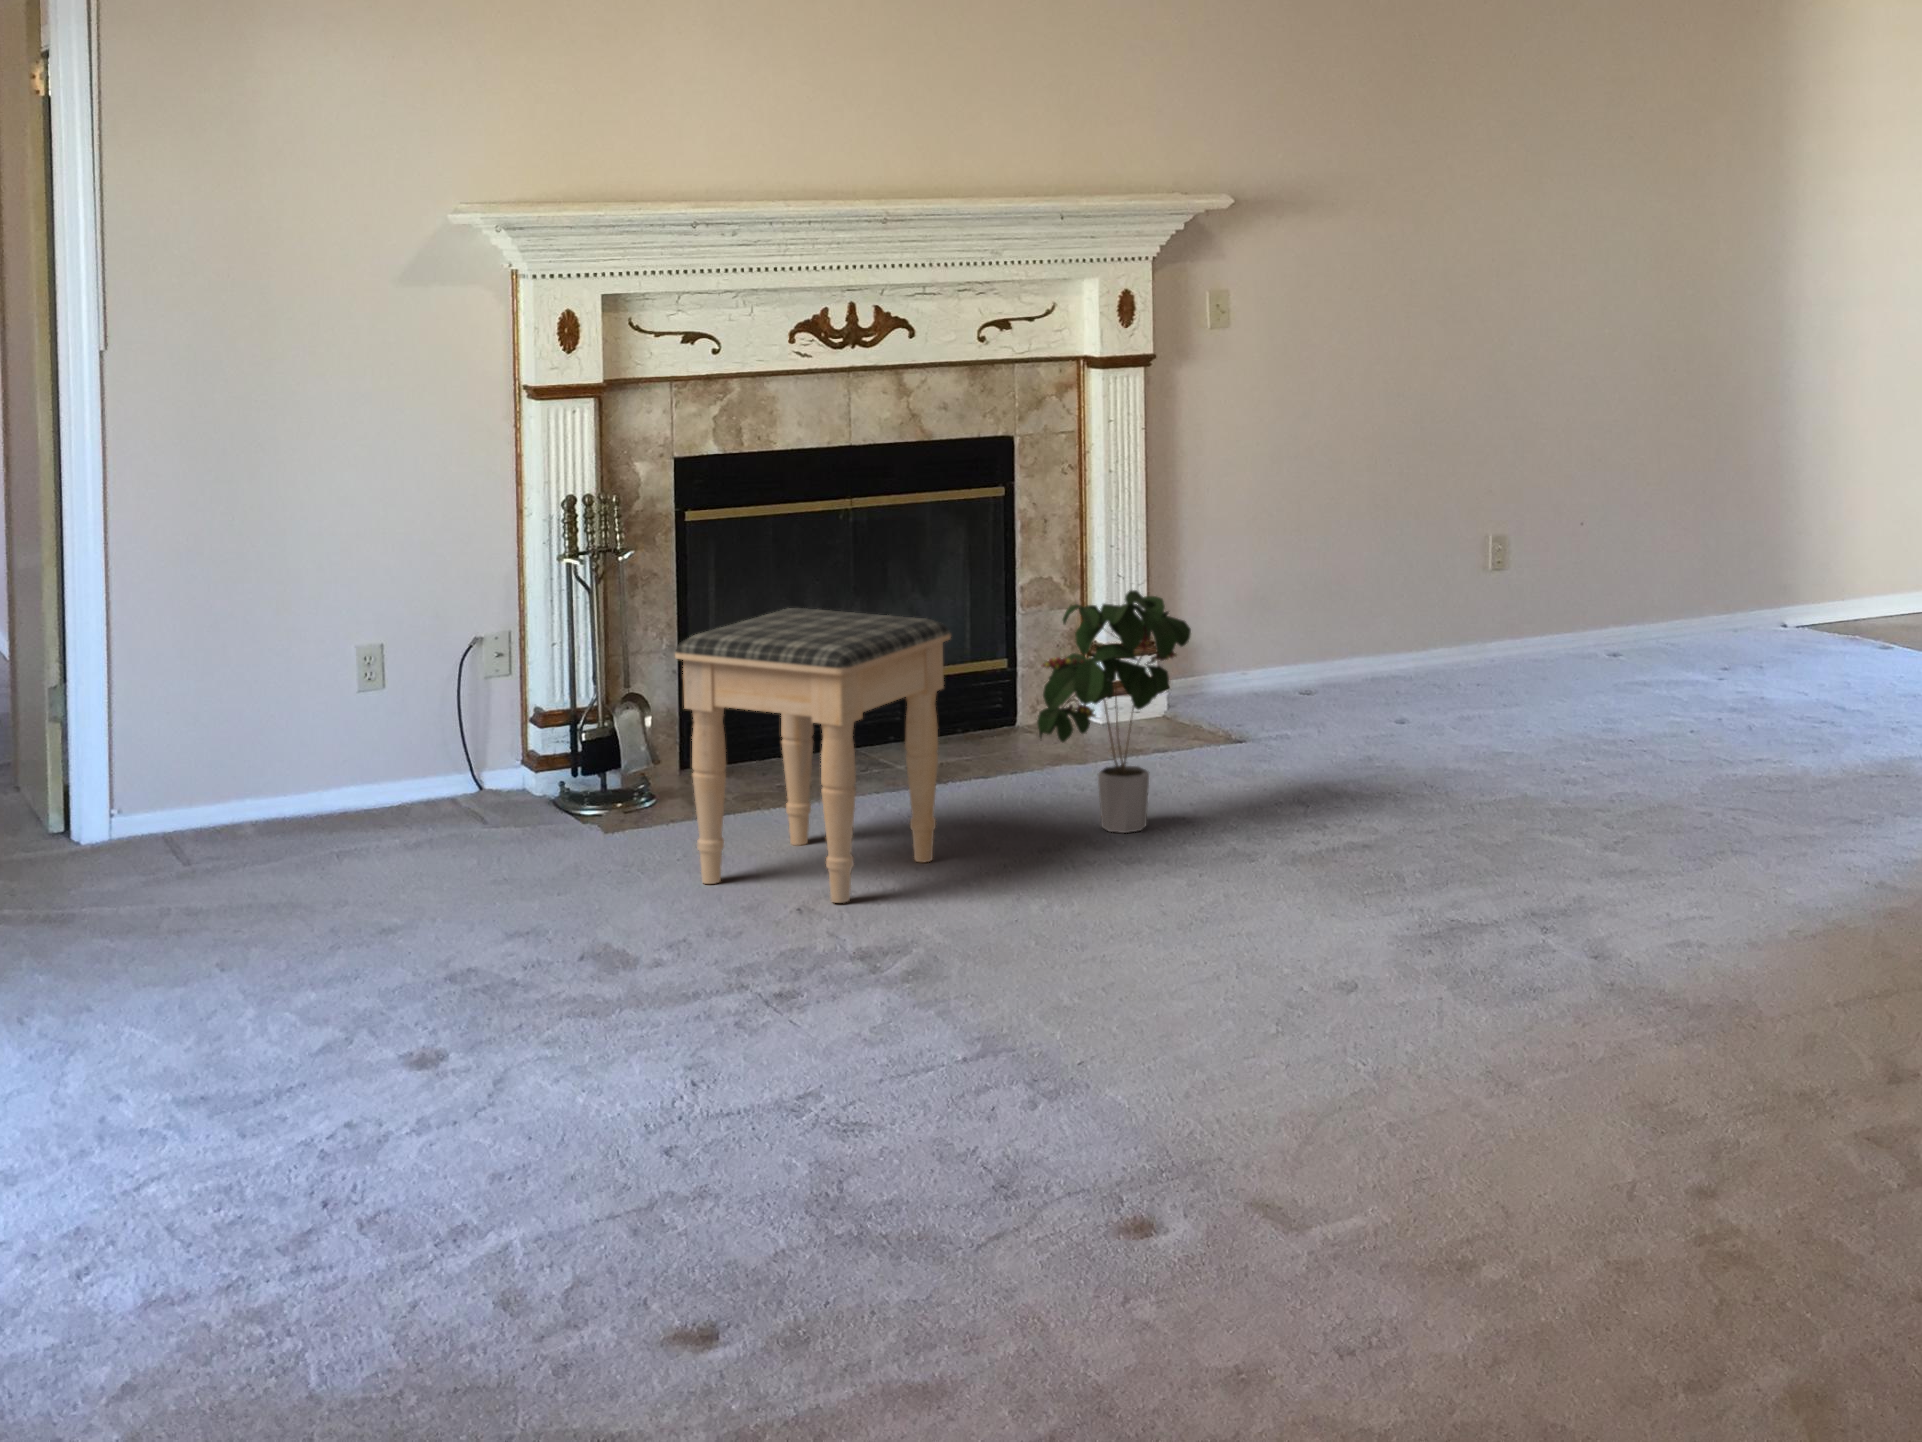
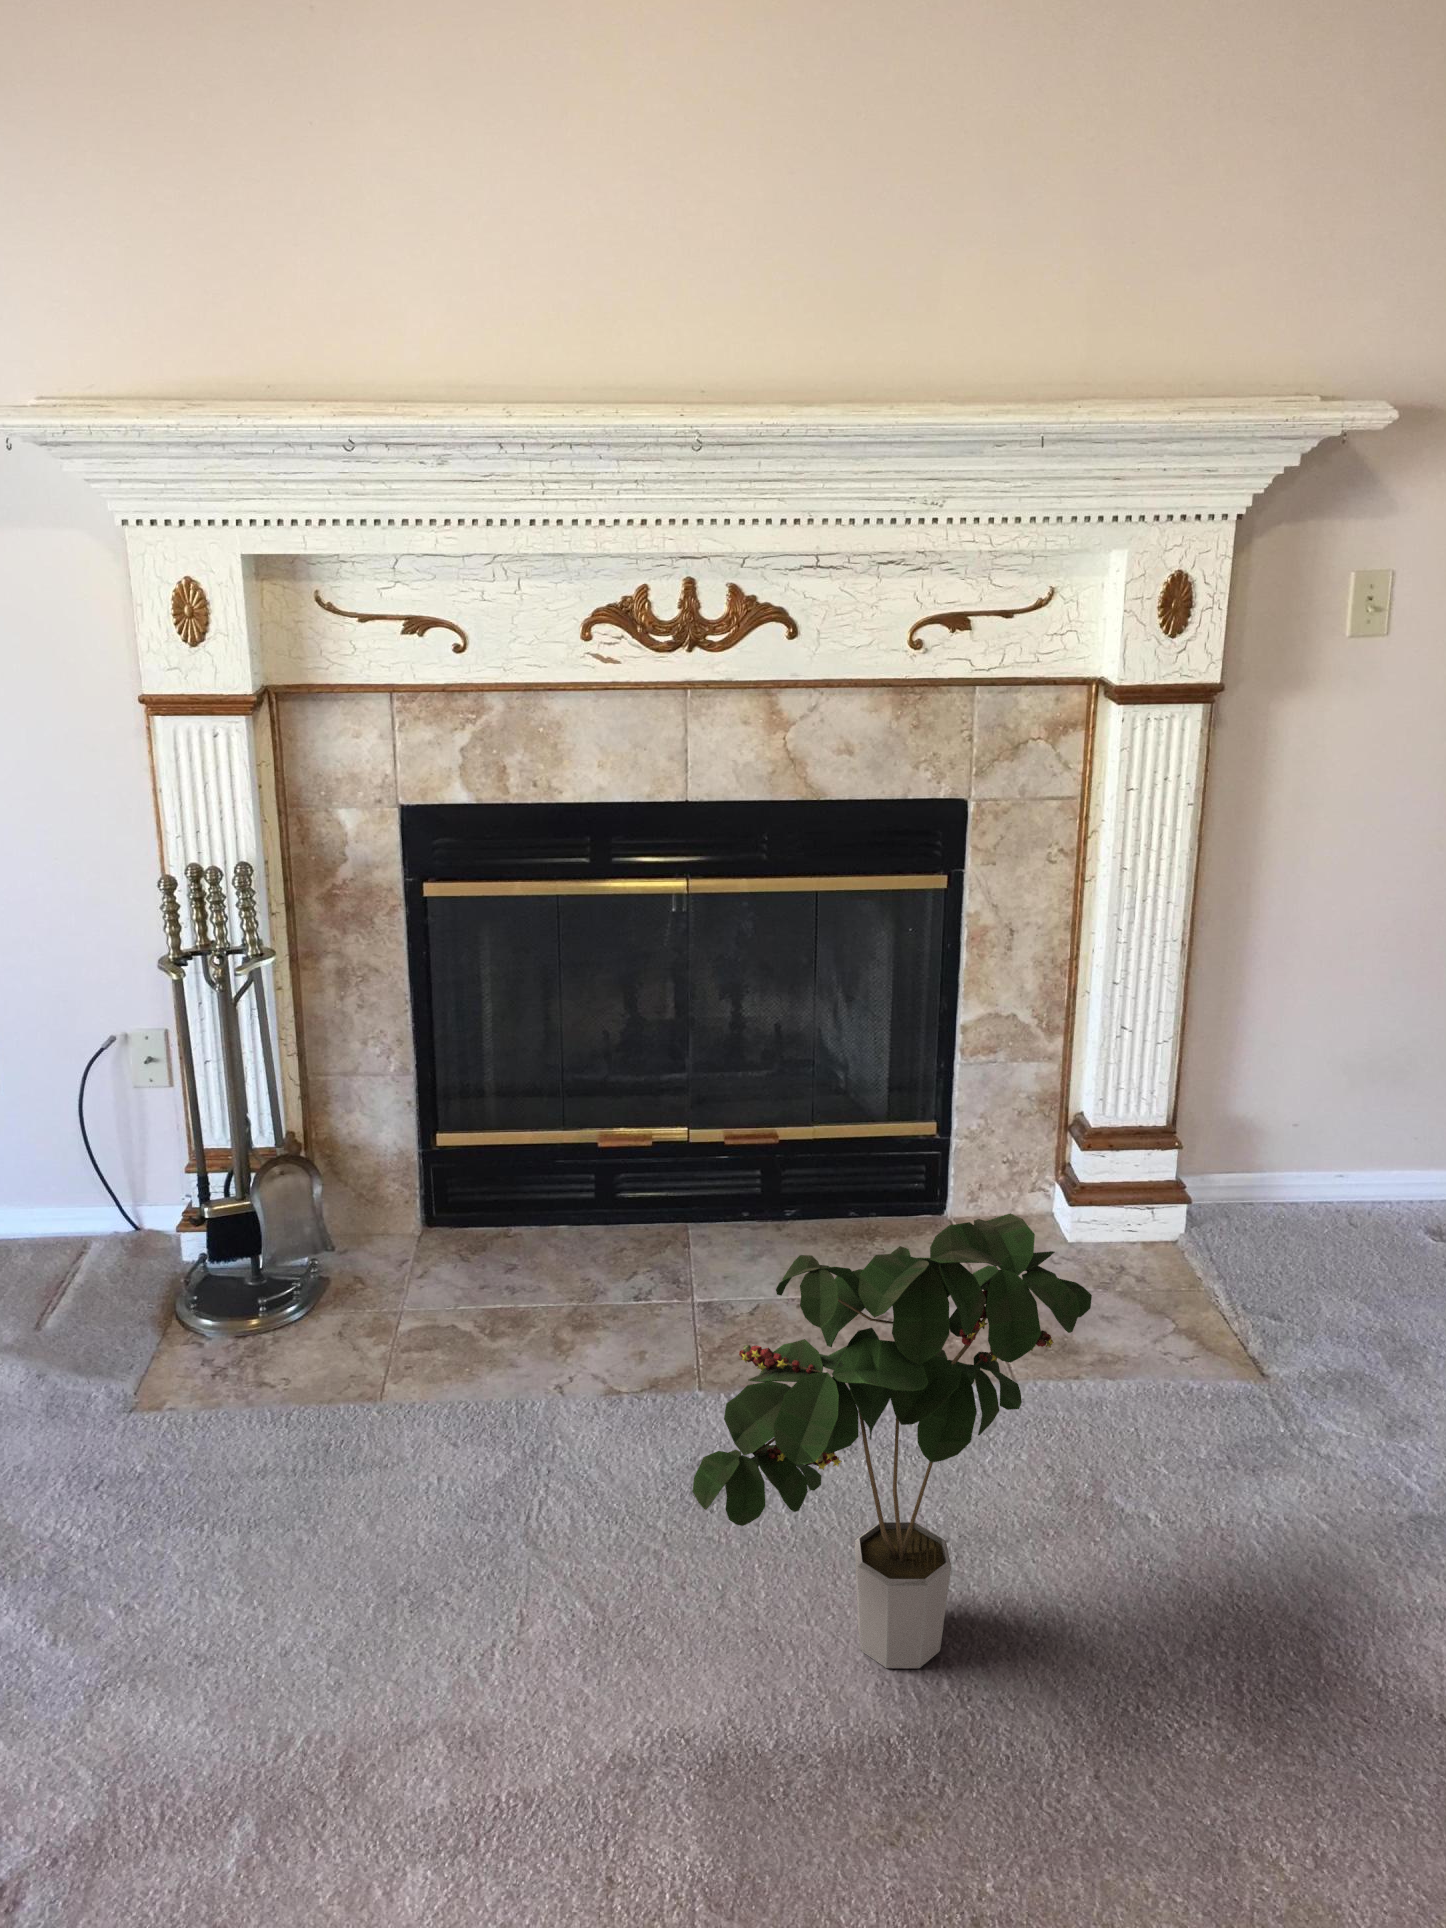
footstool: present [675,608,951,903] -> none [14,1149,522,1804]

